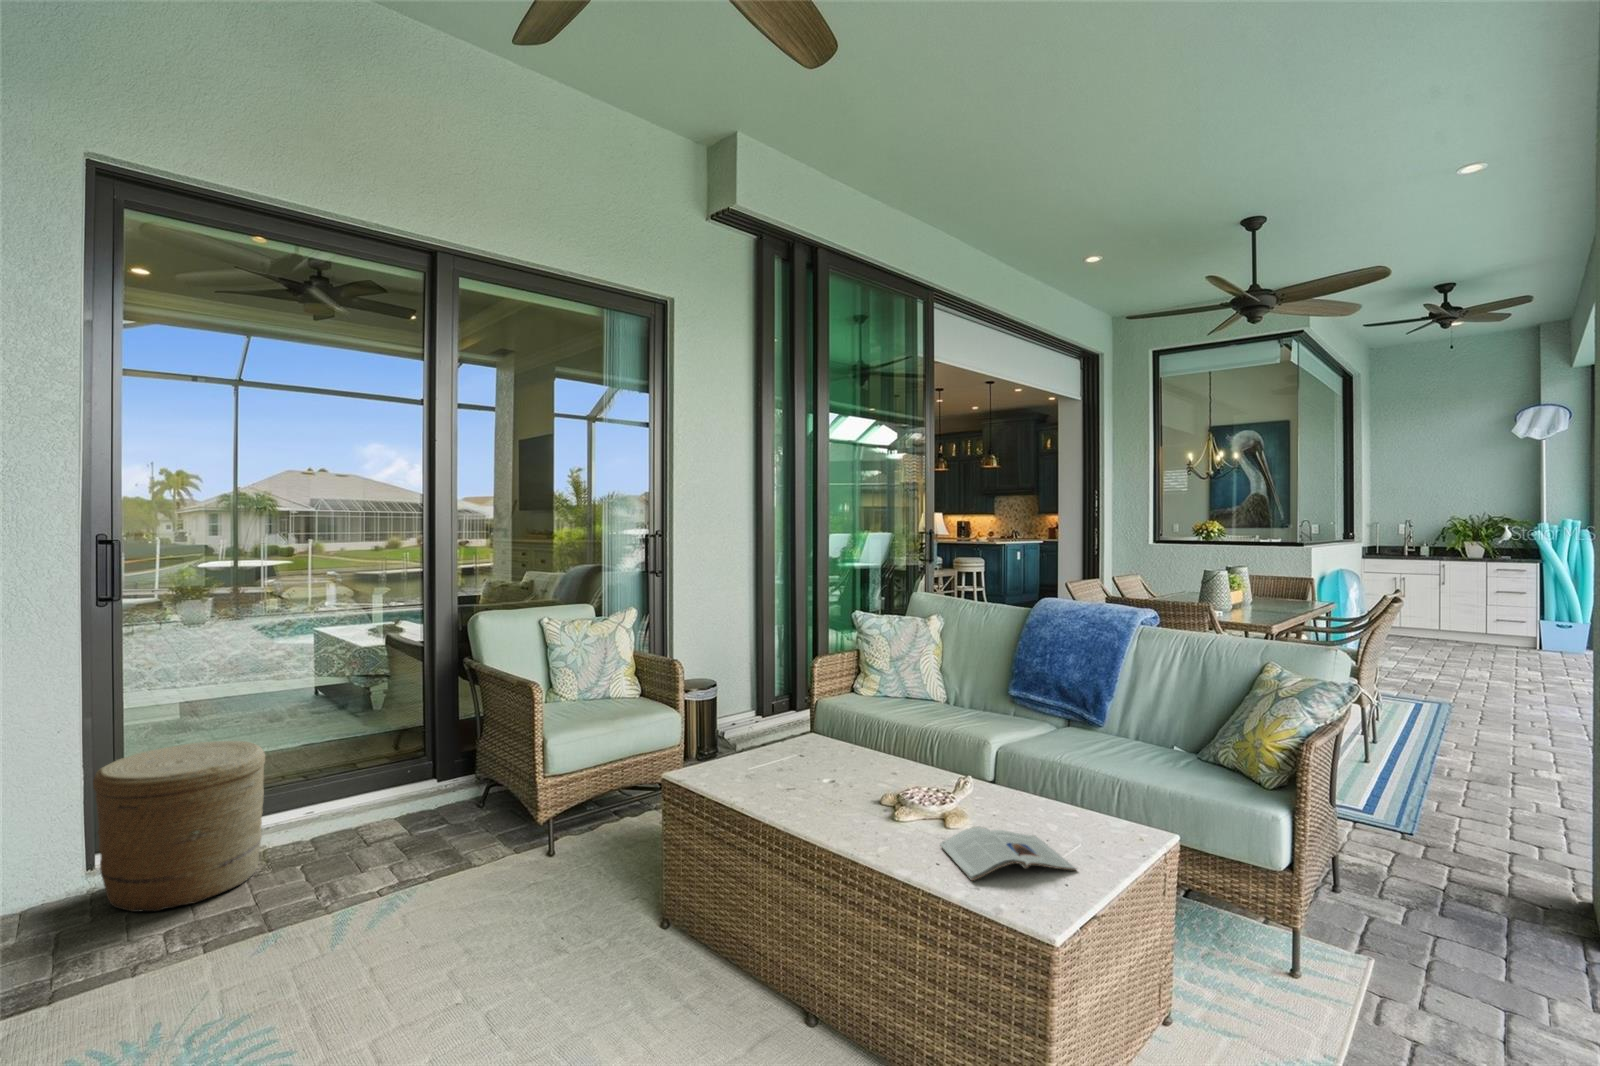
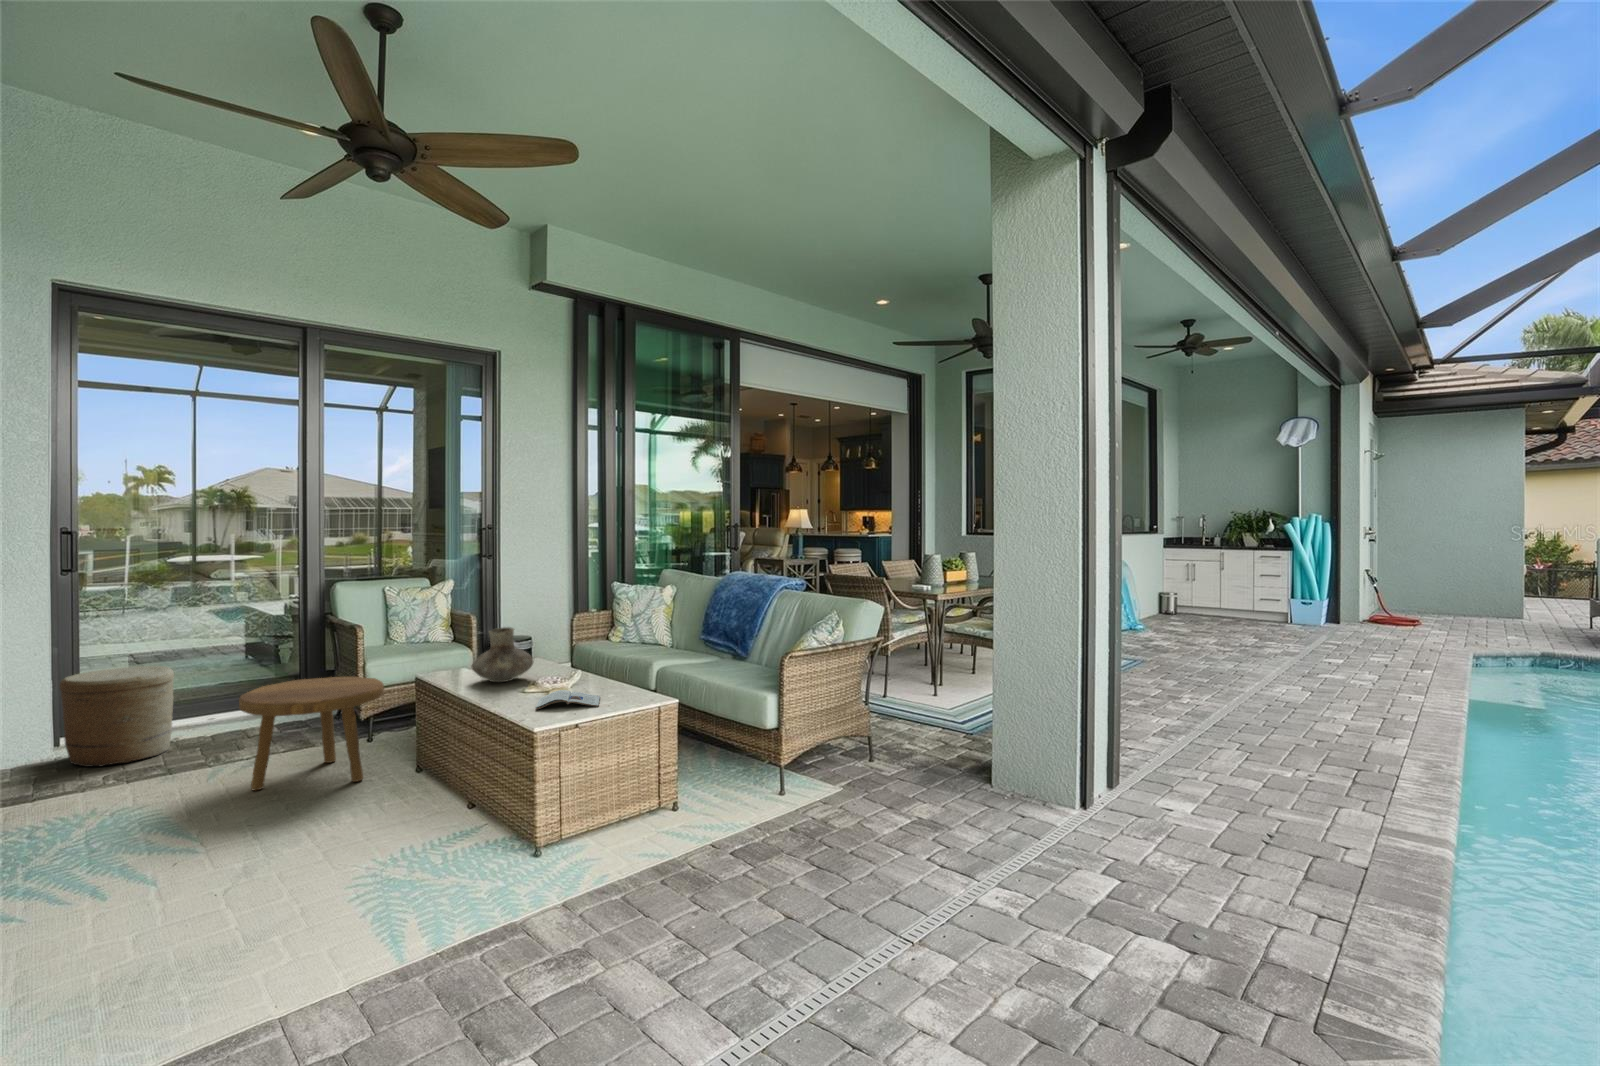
vase: none [759,697,855,791] -> present [472,627,533,682]
footstool: none [385,767,604,980] -> present [239,677,384,791]

